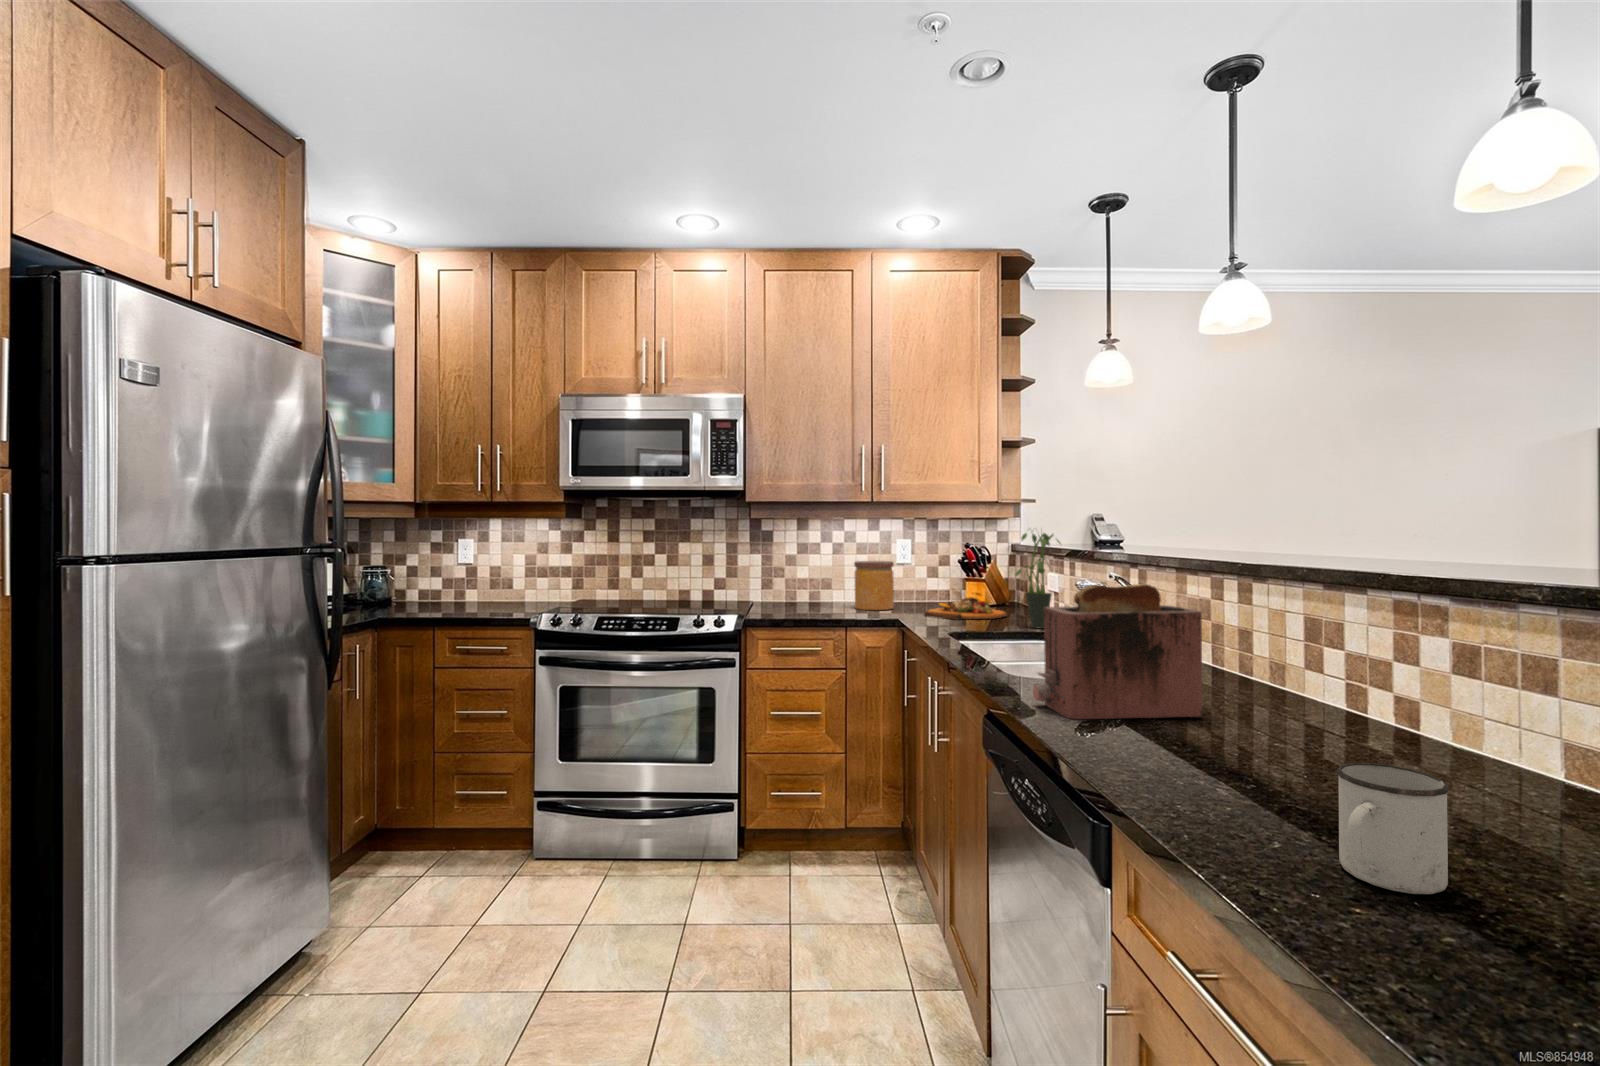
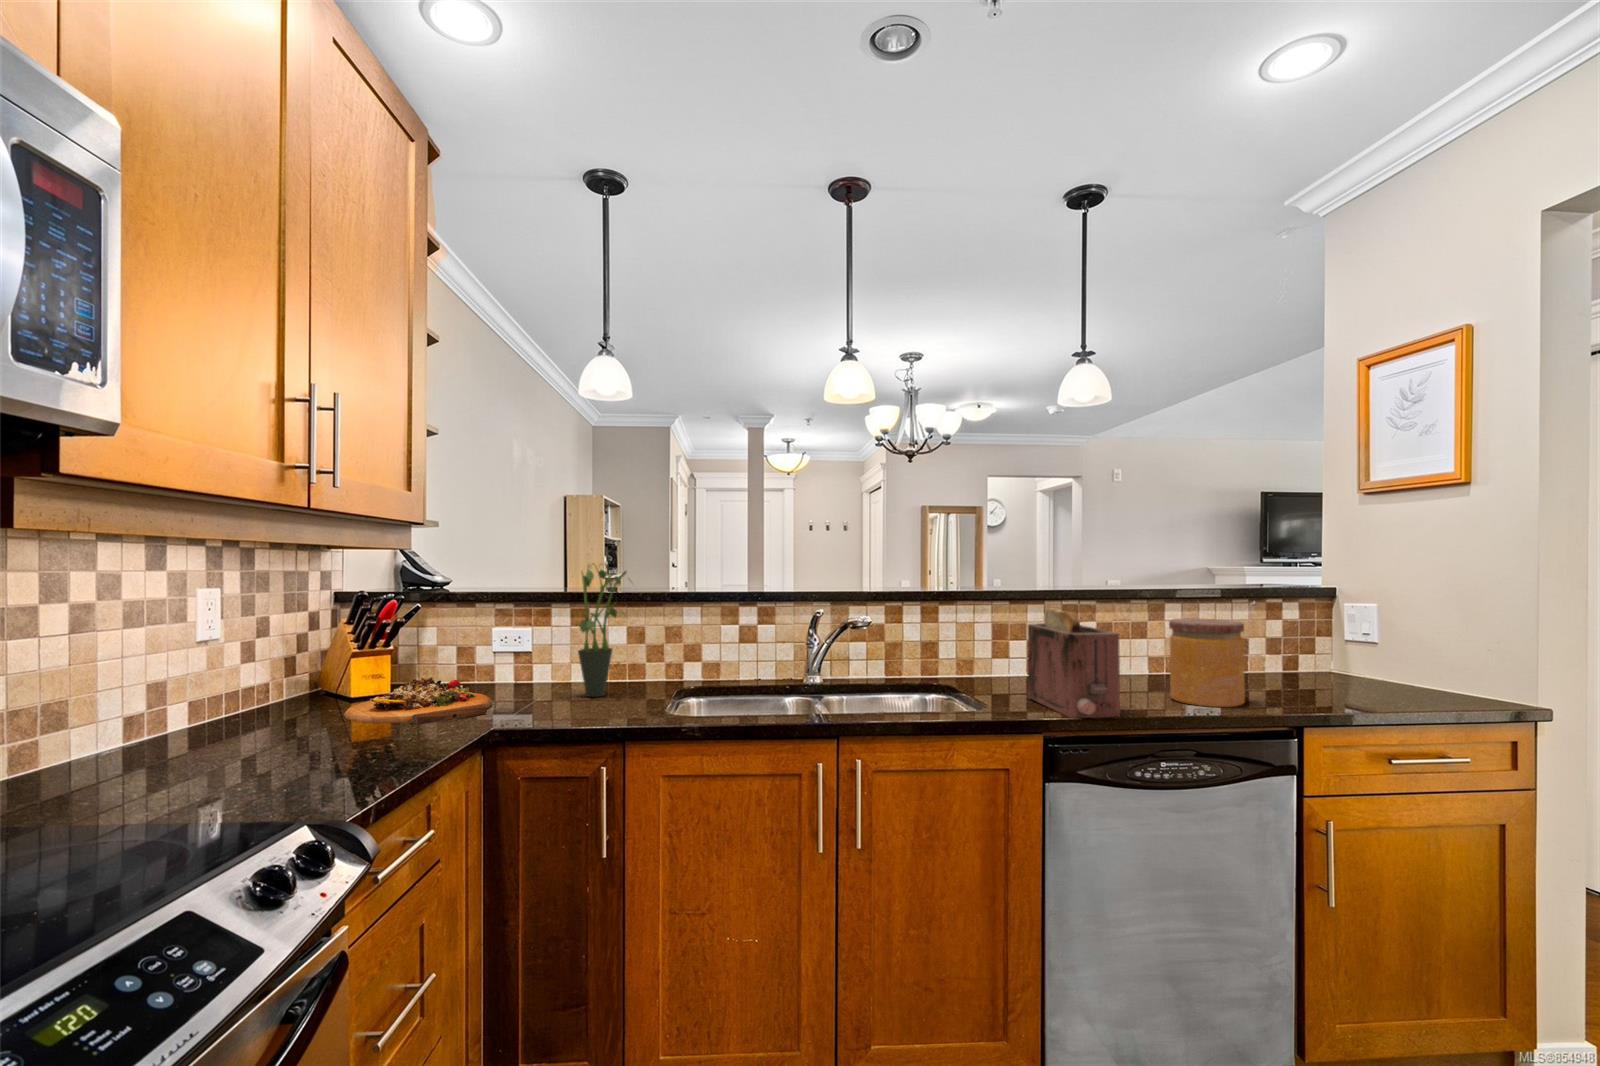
jar: present [854,561,894,610] -> present [1169,618,1245,707]
mug: present [1337,763,1449,894] -> none [1321,663,1380,708]

